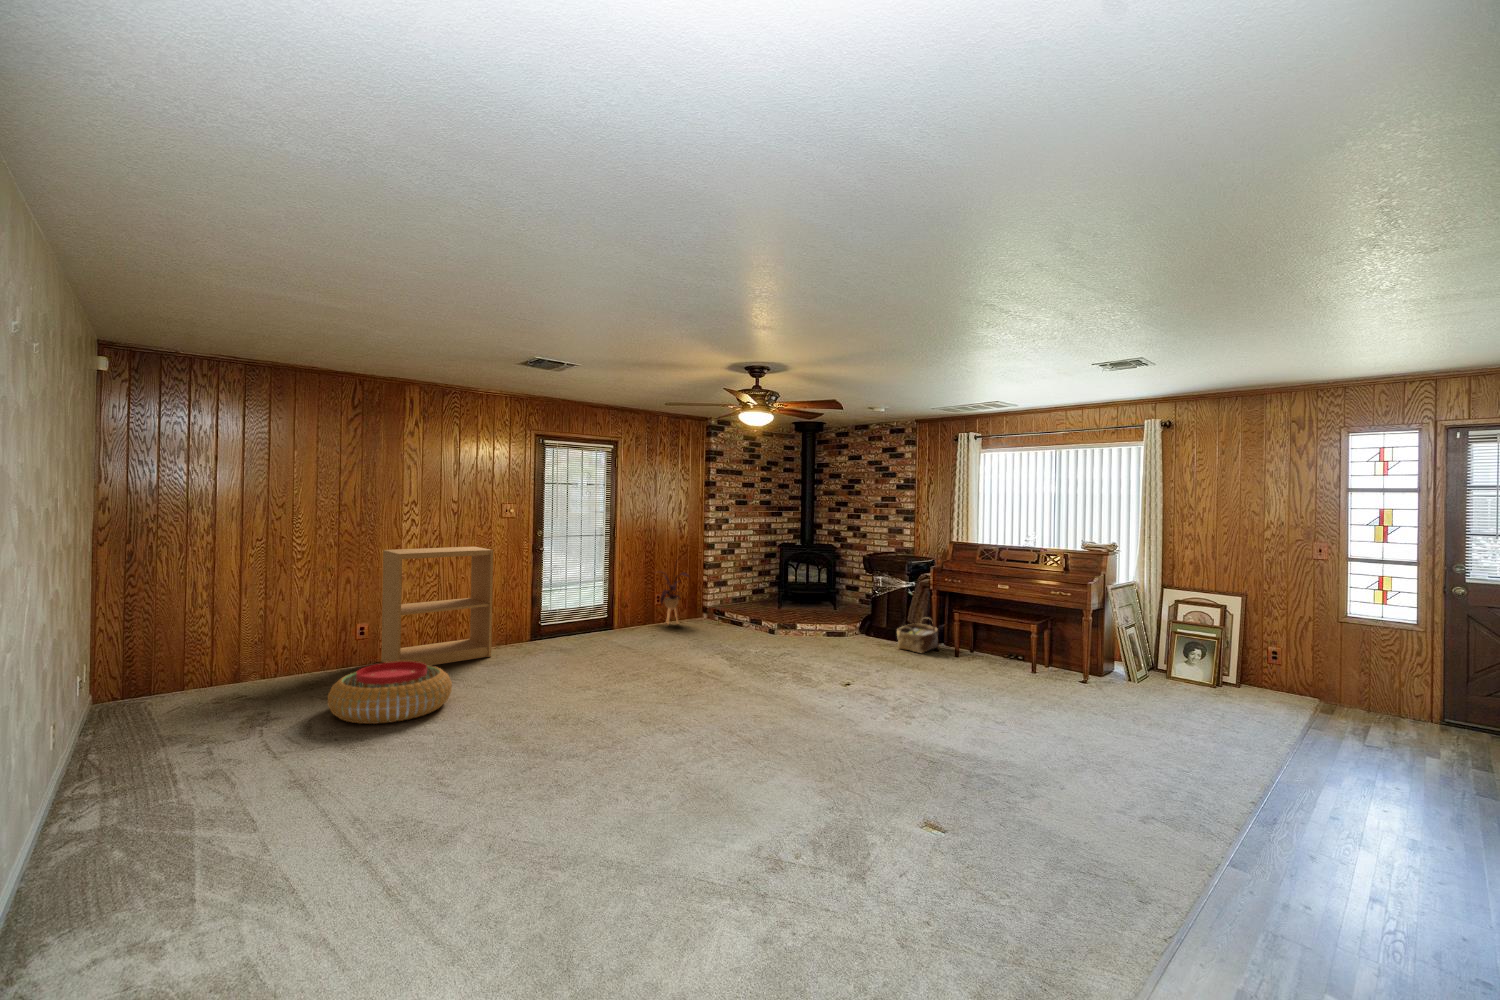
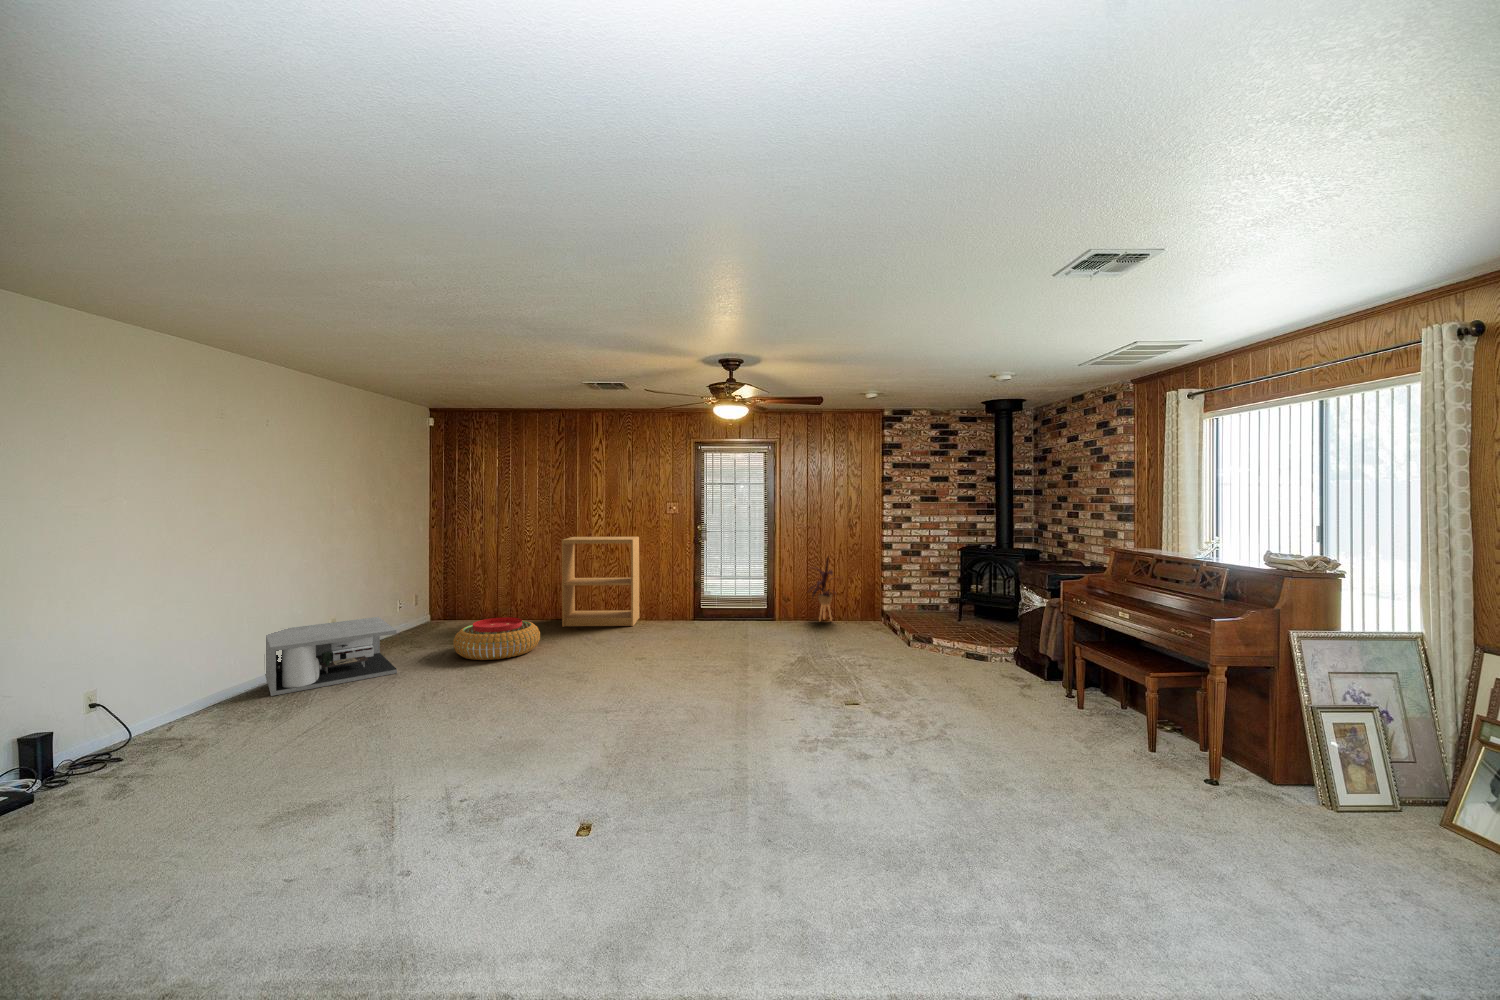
woven basket: present [897,618,938,653] -> none [1007,653,1074,701]
coffee table: none [36,689,318,832] -> present [265,617,397,696]

